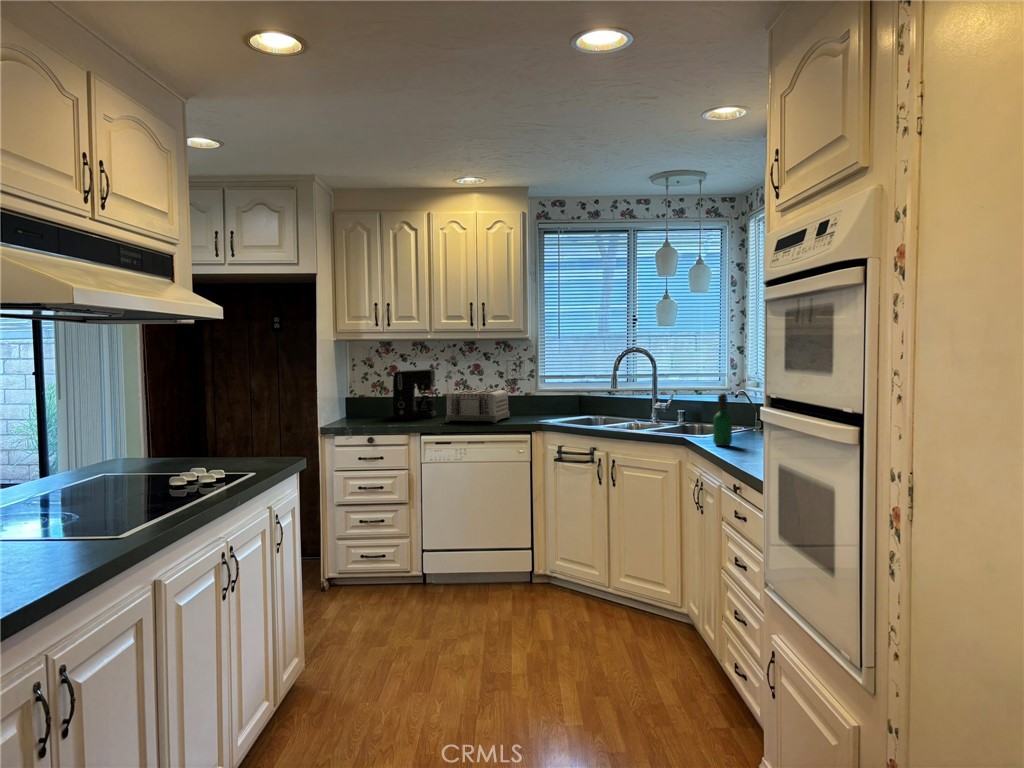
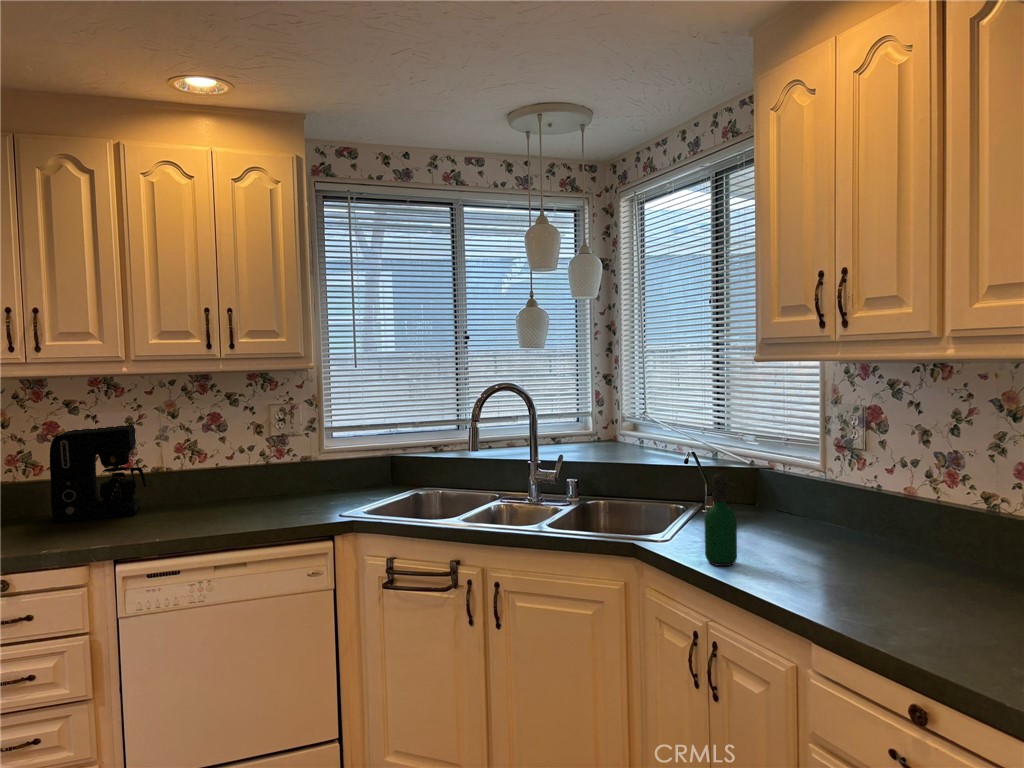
toaster: present [446,390,510,423] -> none [165,457,281,528]

